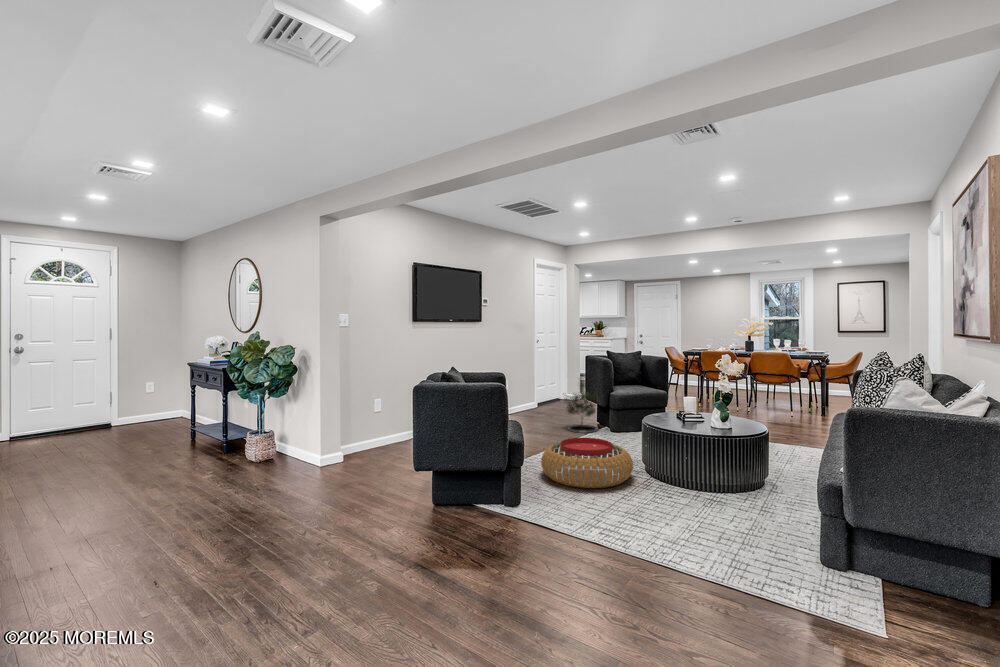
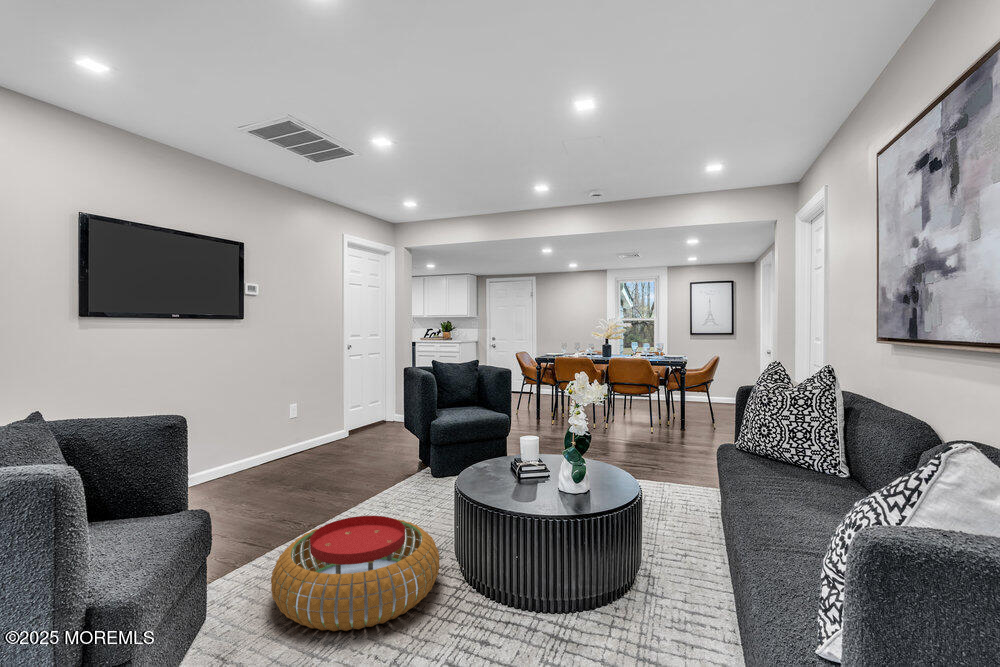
potted tree: present [564,380,597,433] -> none [363,398,417,482]

